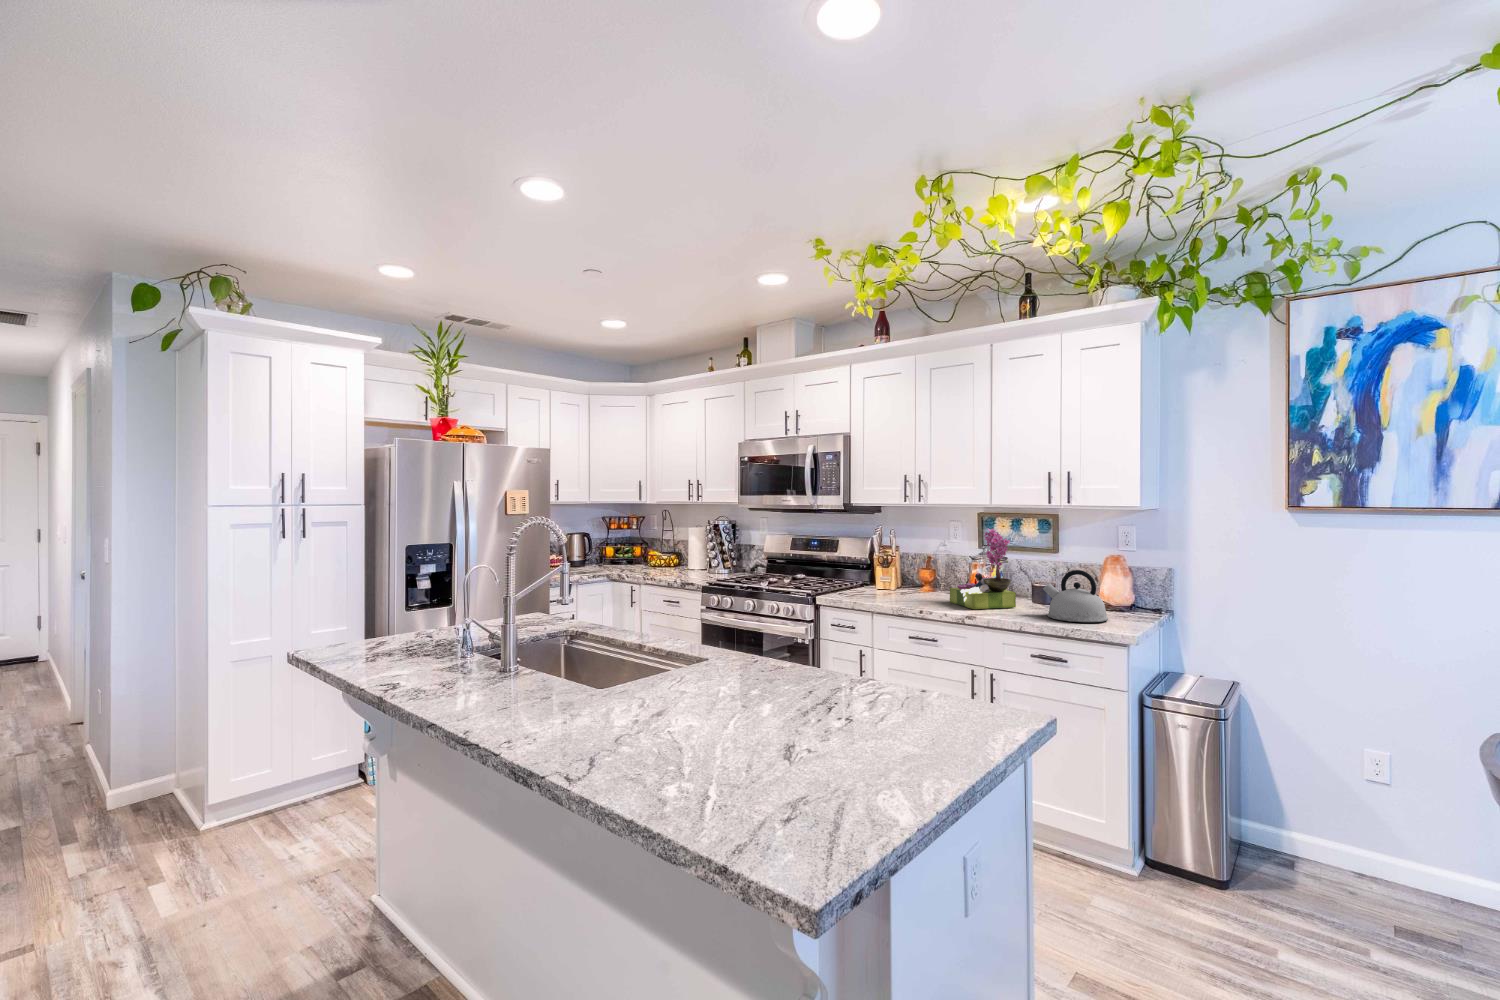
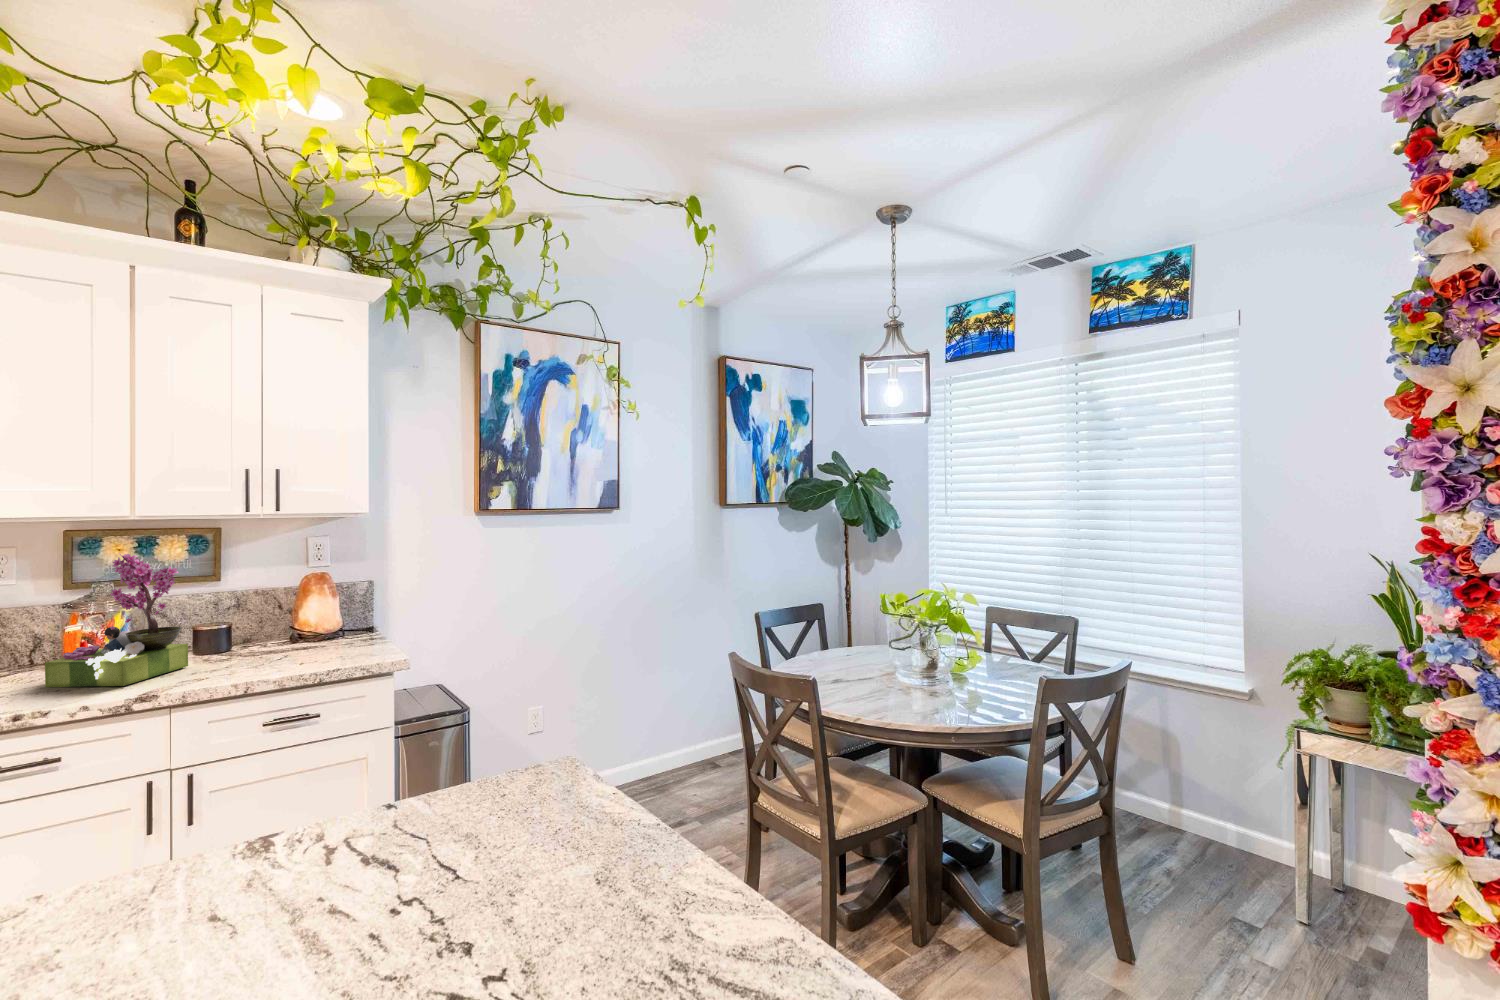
kettle: present [1043,570,1108,622] -> none [246,596,342,666]

